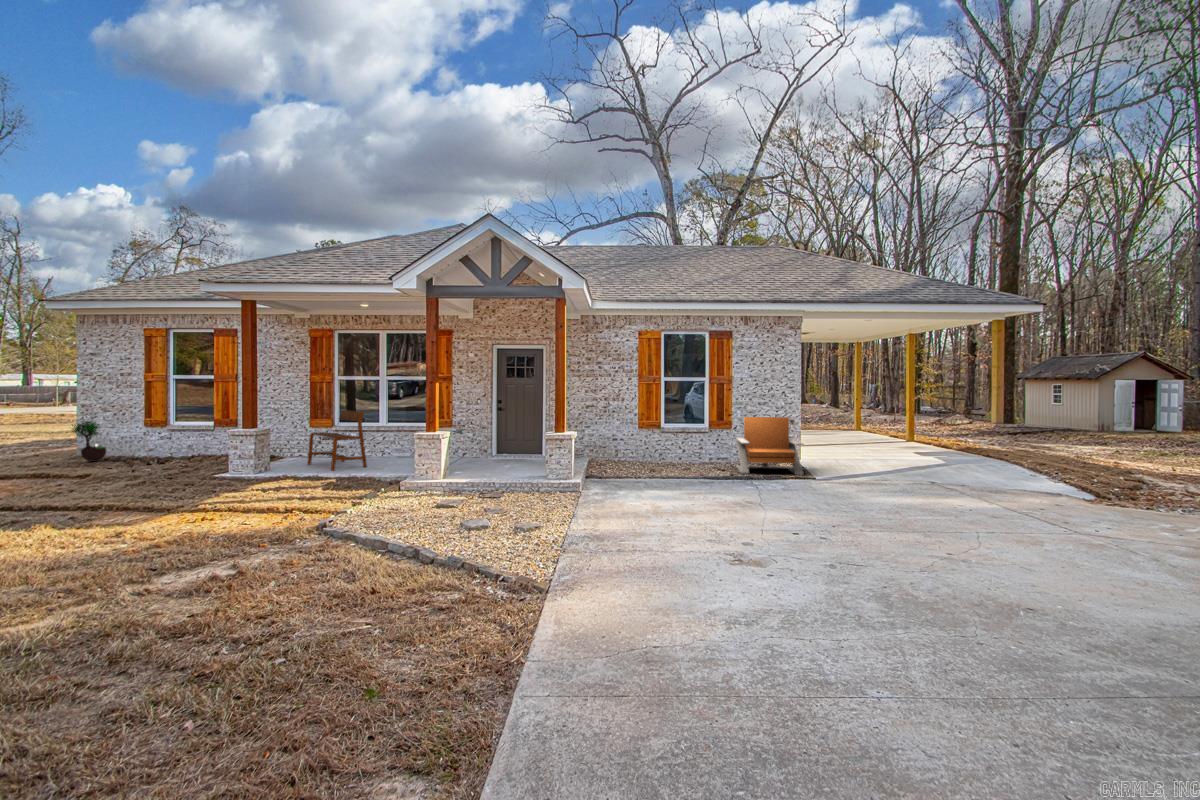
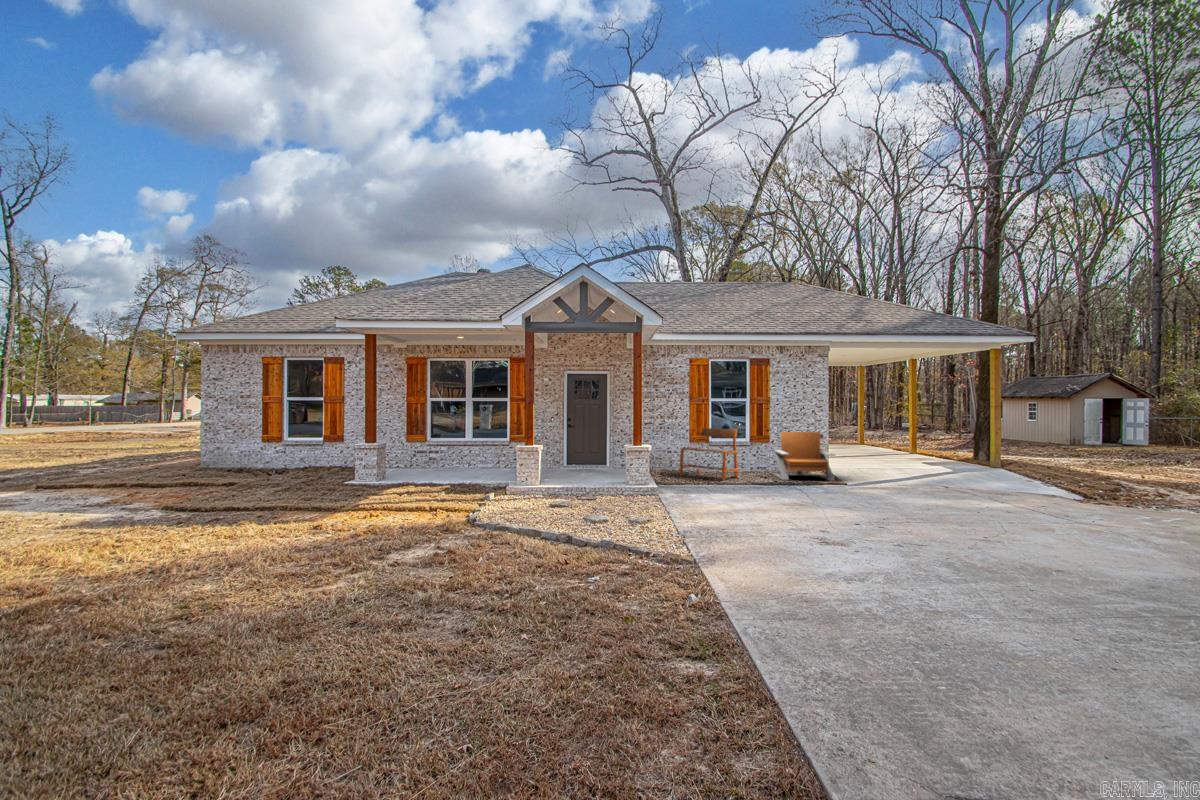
bench: present [308,410,367,471] -> present [679,428,739,481]
potted tree: present [72,419,106,462] -> none [198,433,228,472]

